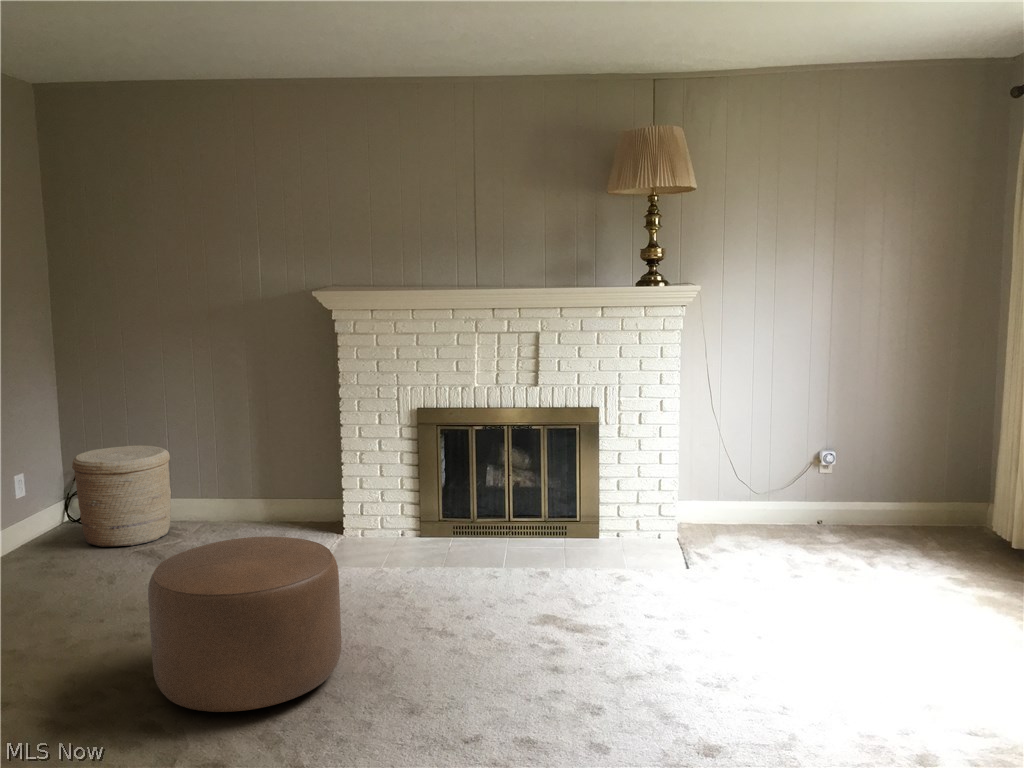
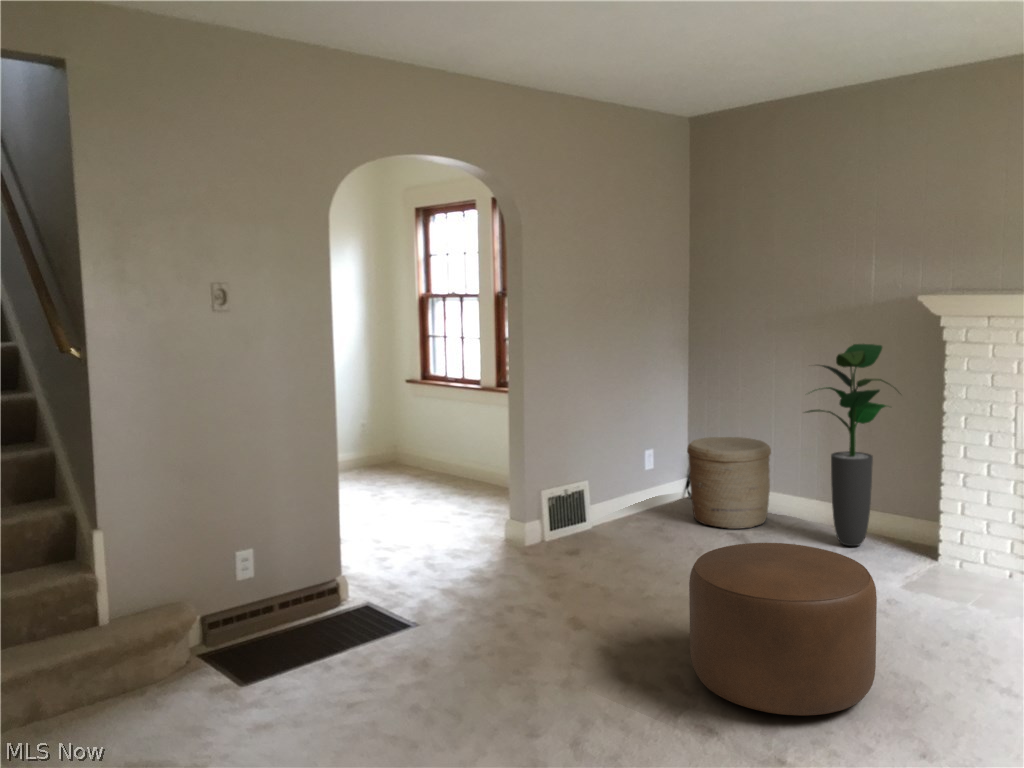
potted plant: none [207,339,301,538] -> present [806,344,896,546]

